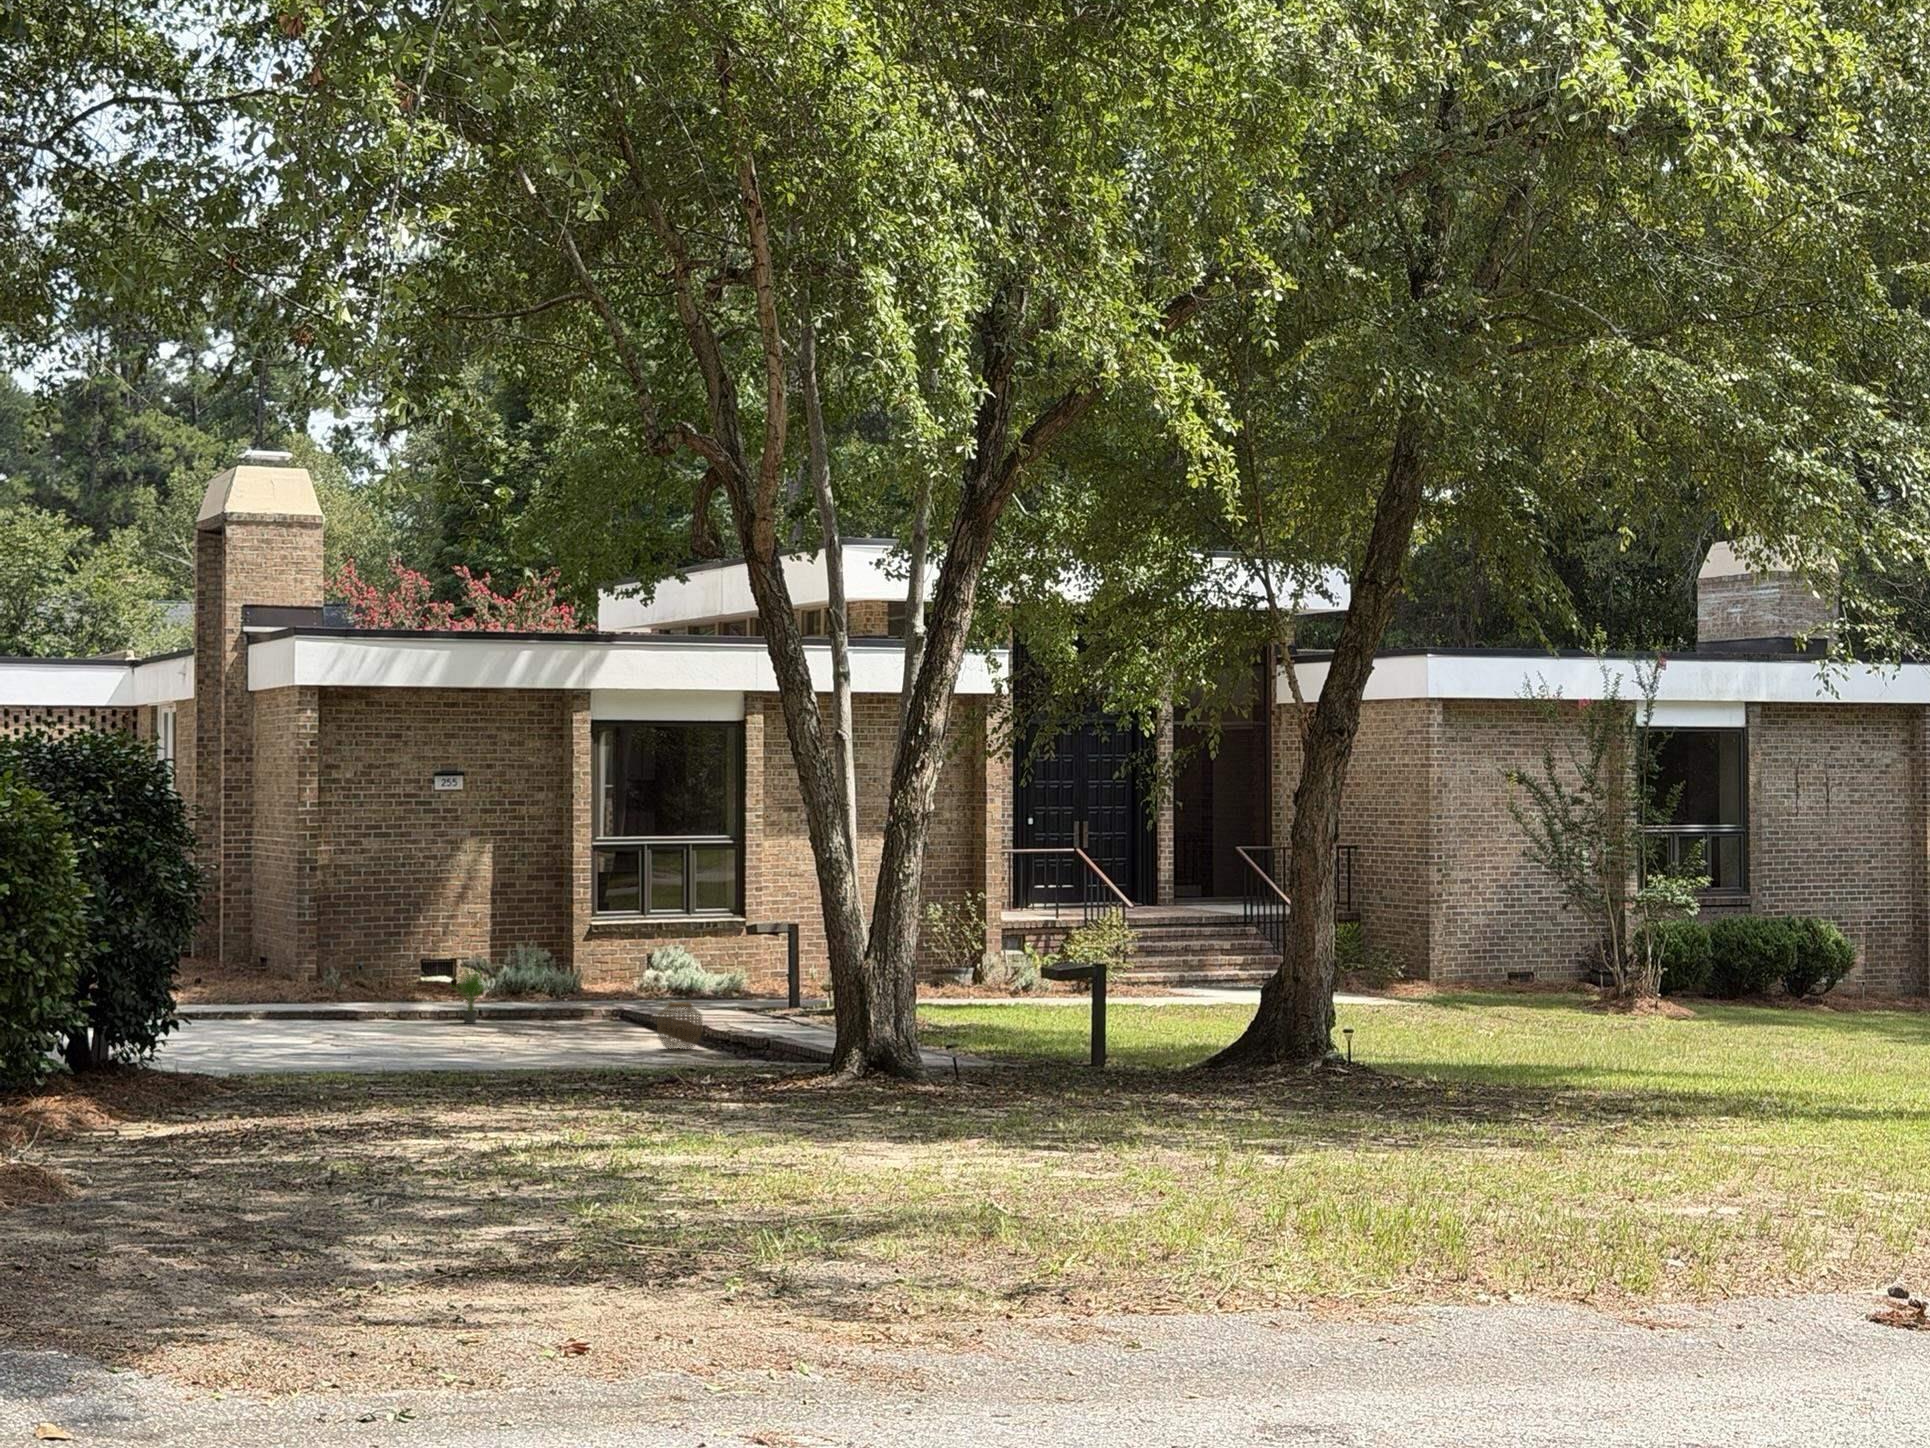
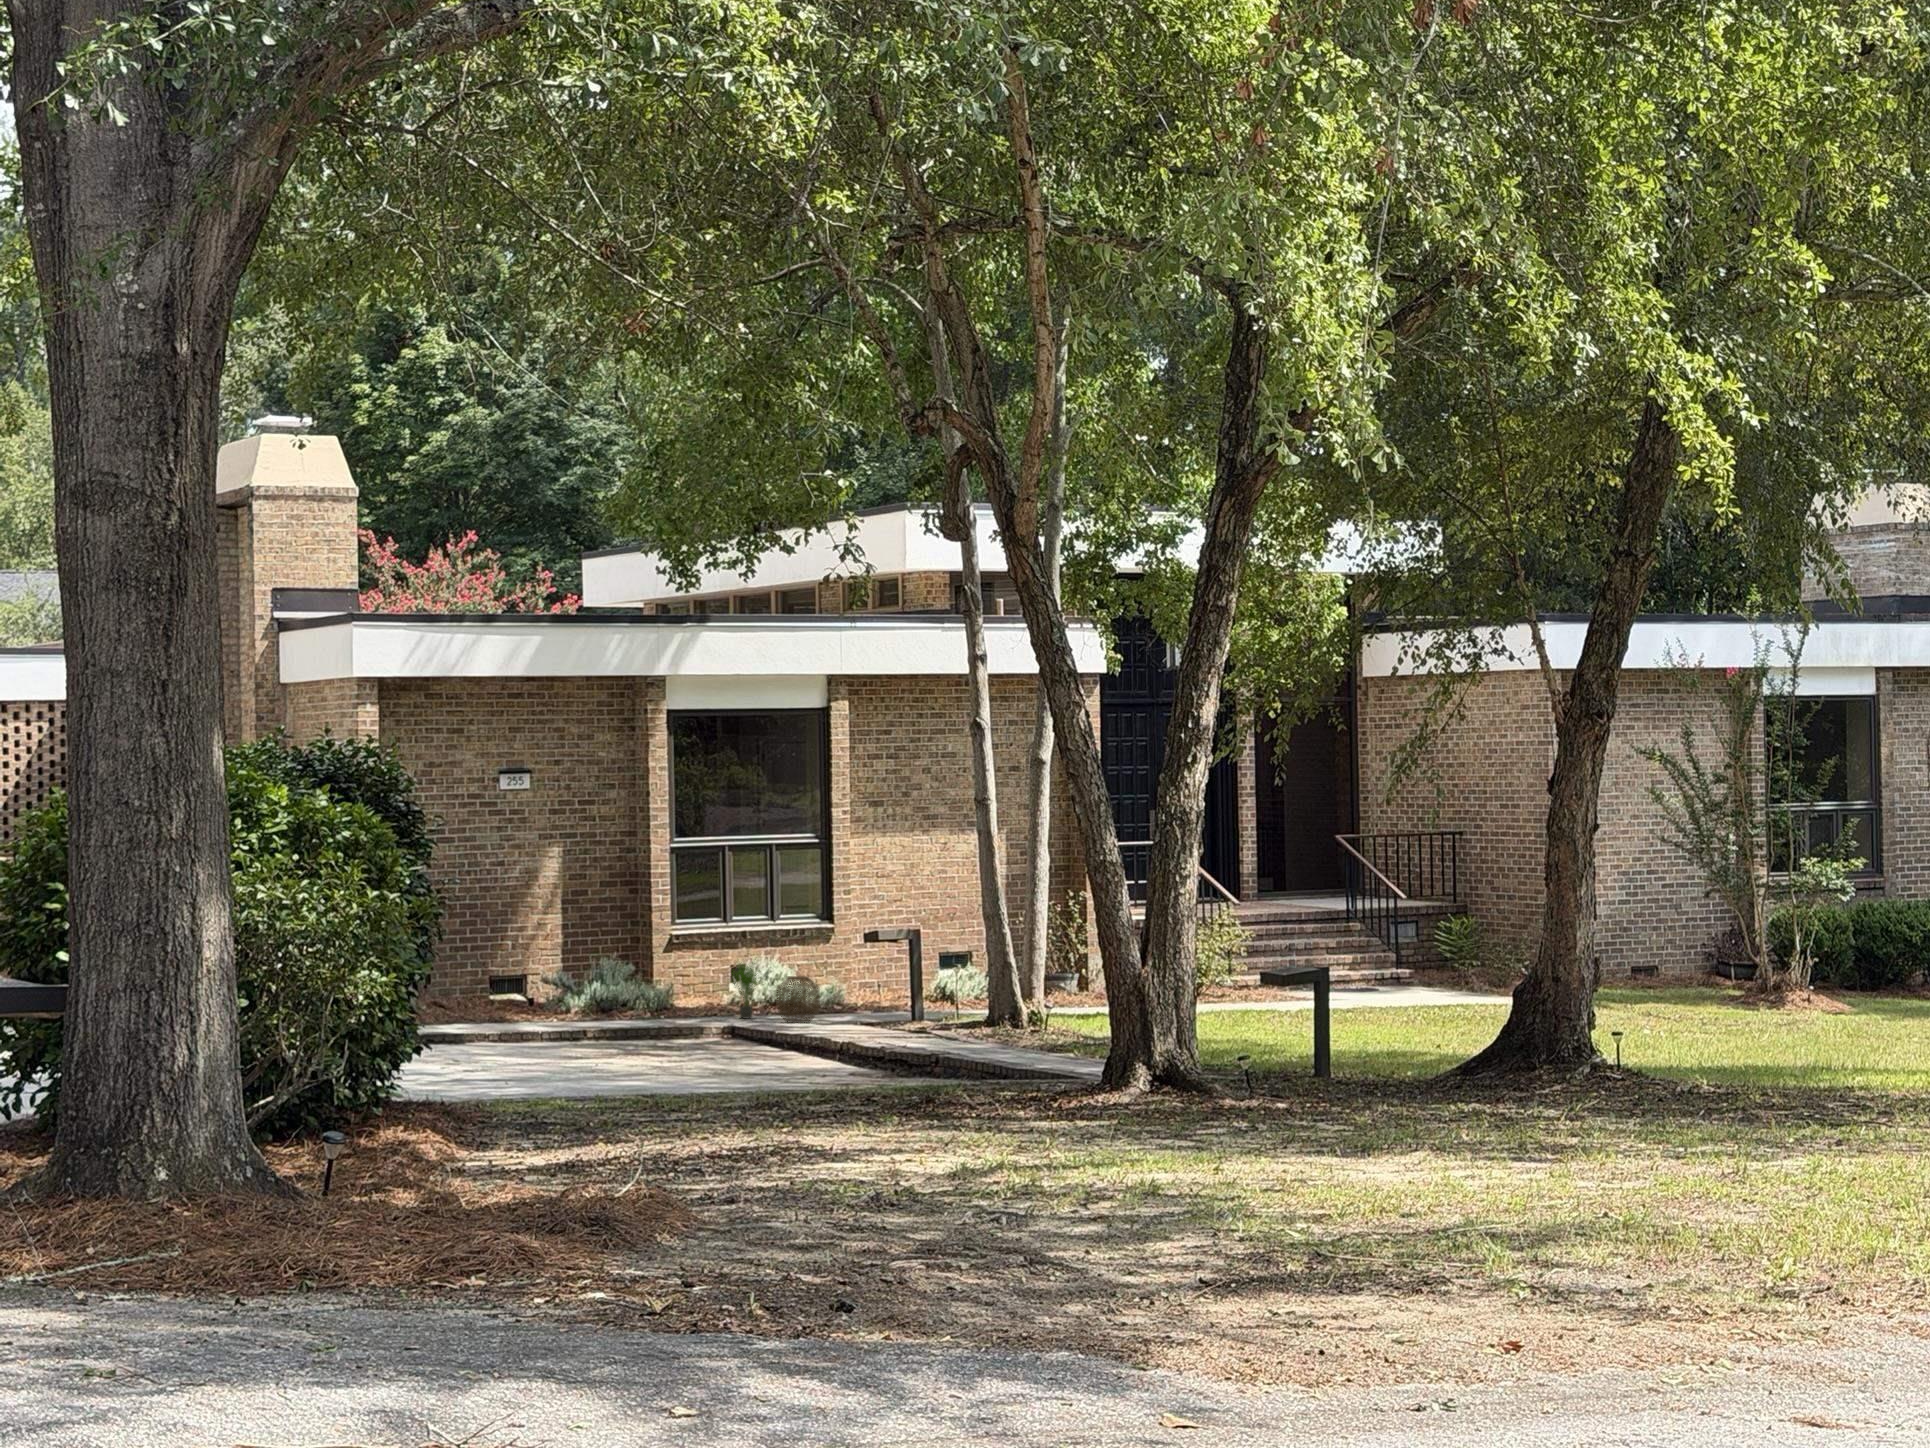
potted plant: present [458,970,482,1024] -> present [733,966,758,1018]

